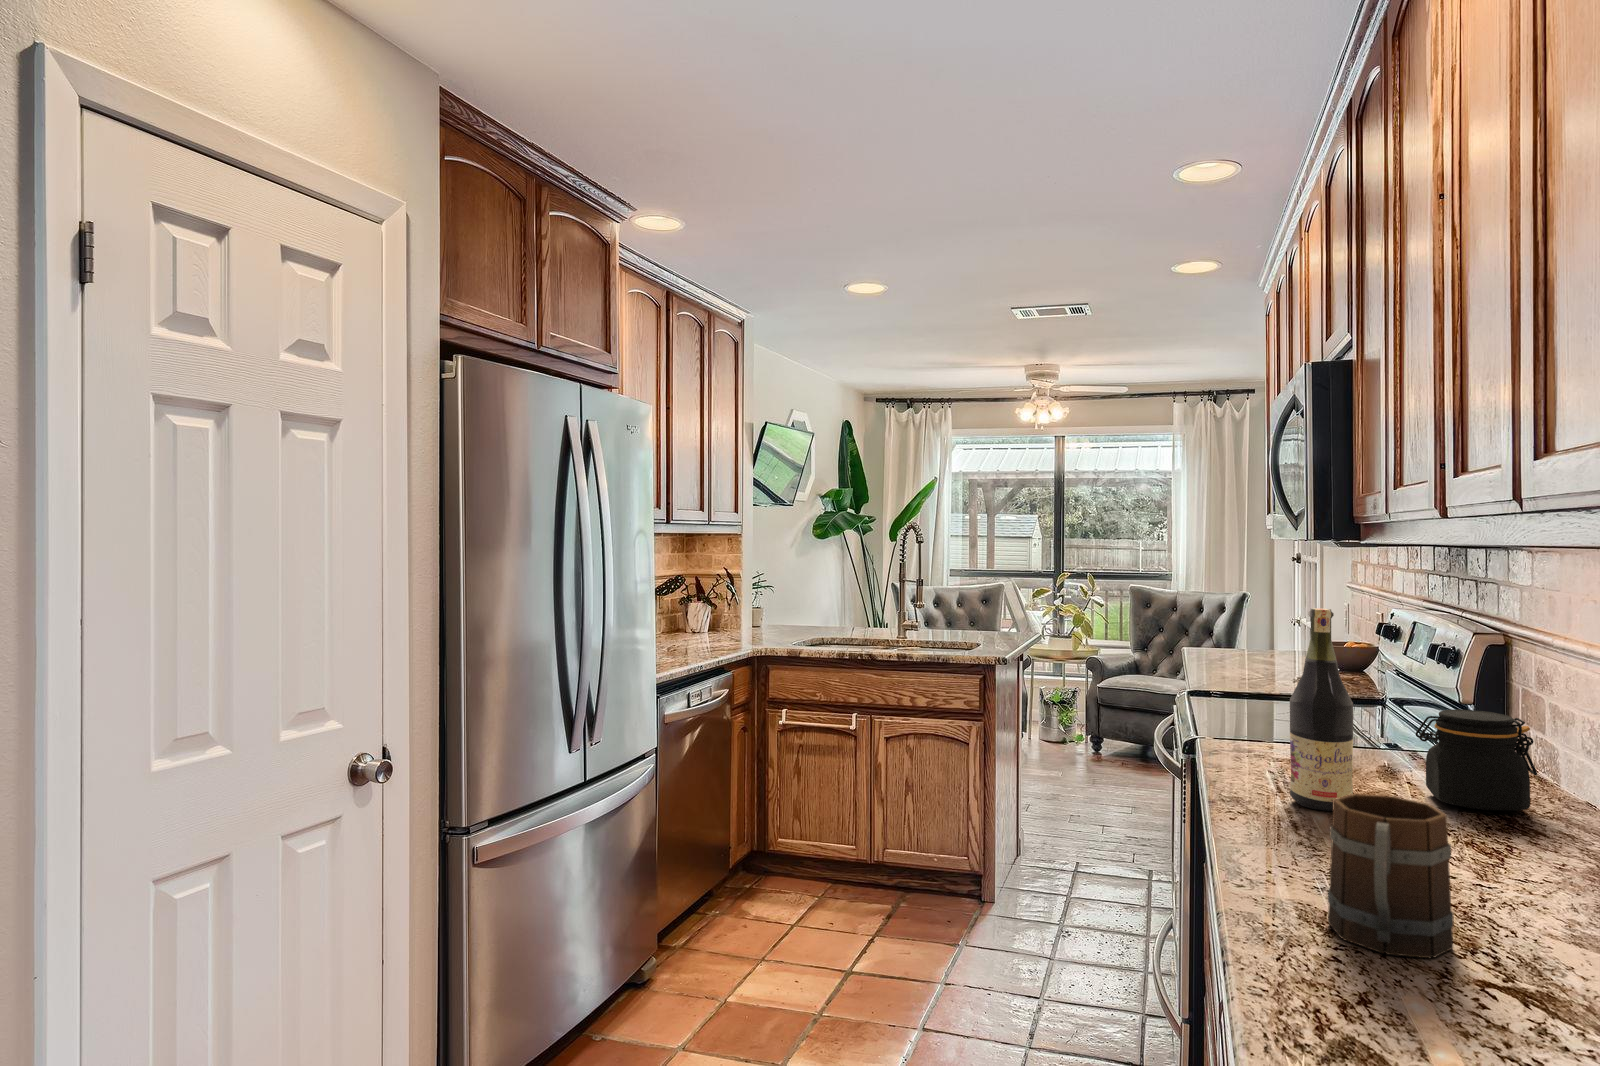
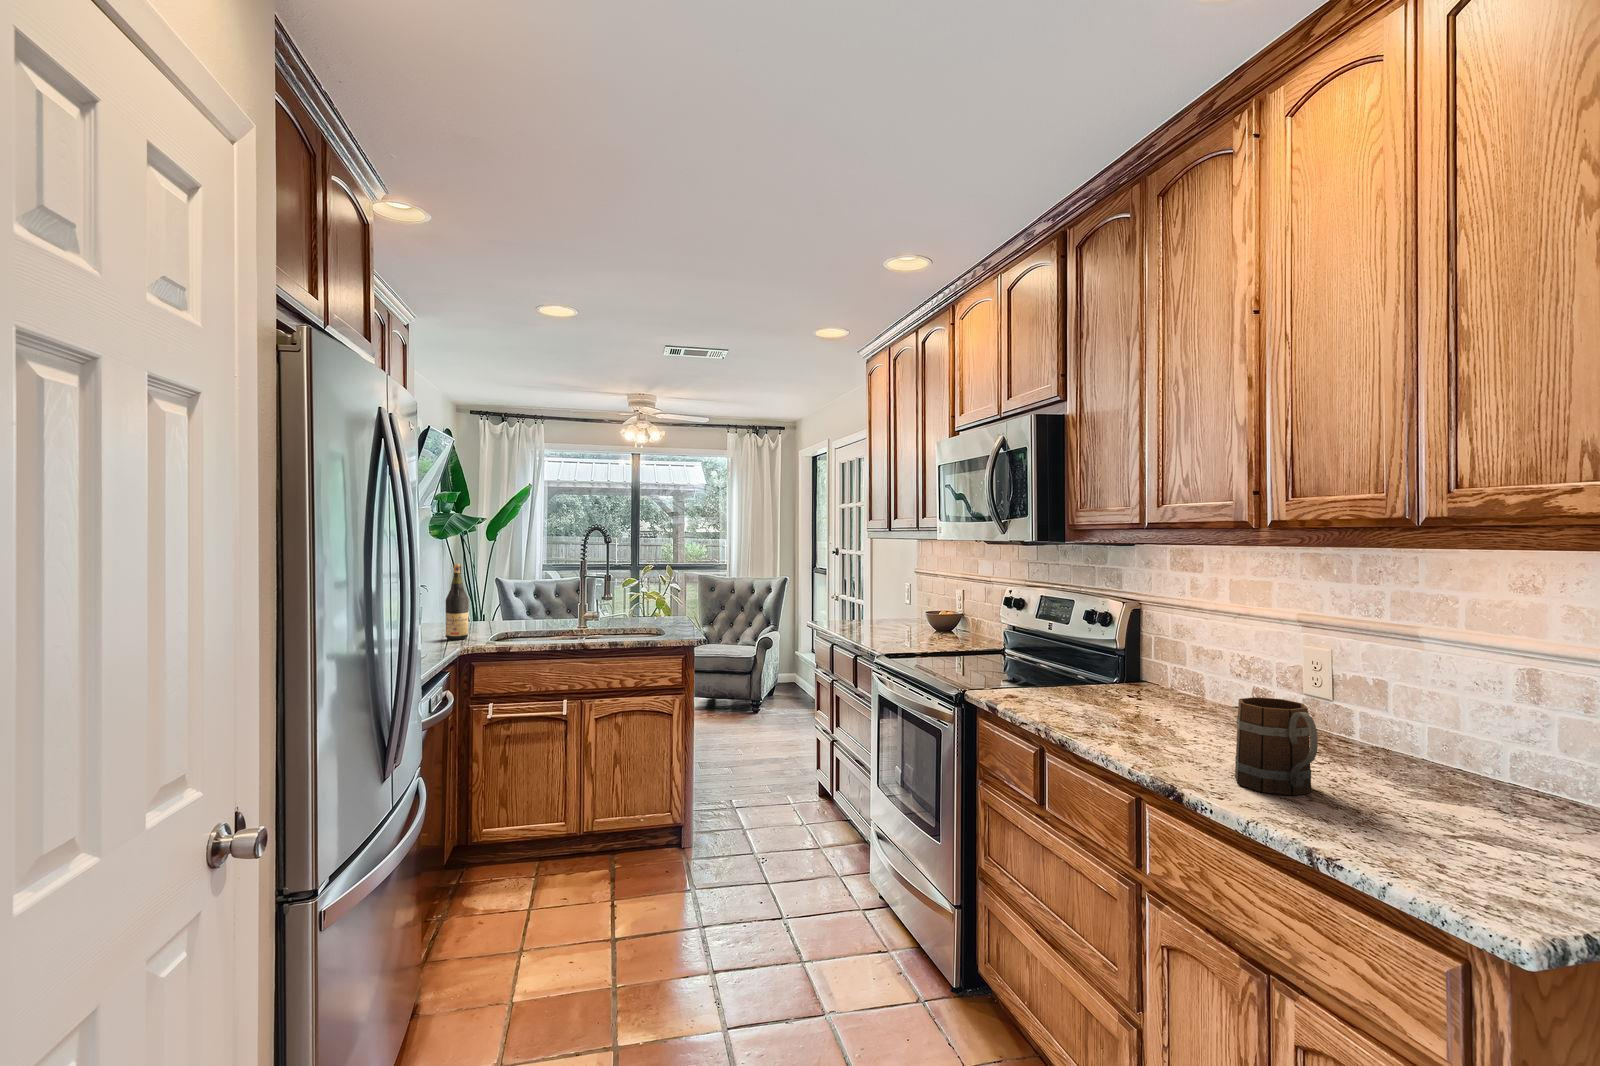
wine bottle: present [1290,608,1353,811] -> present [445,564,469,640]
jar: present [1416,709,1537,810] -> none [1124,645,1188,707]

